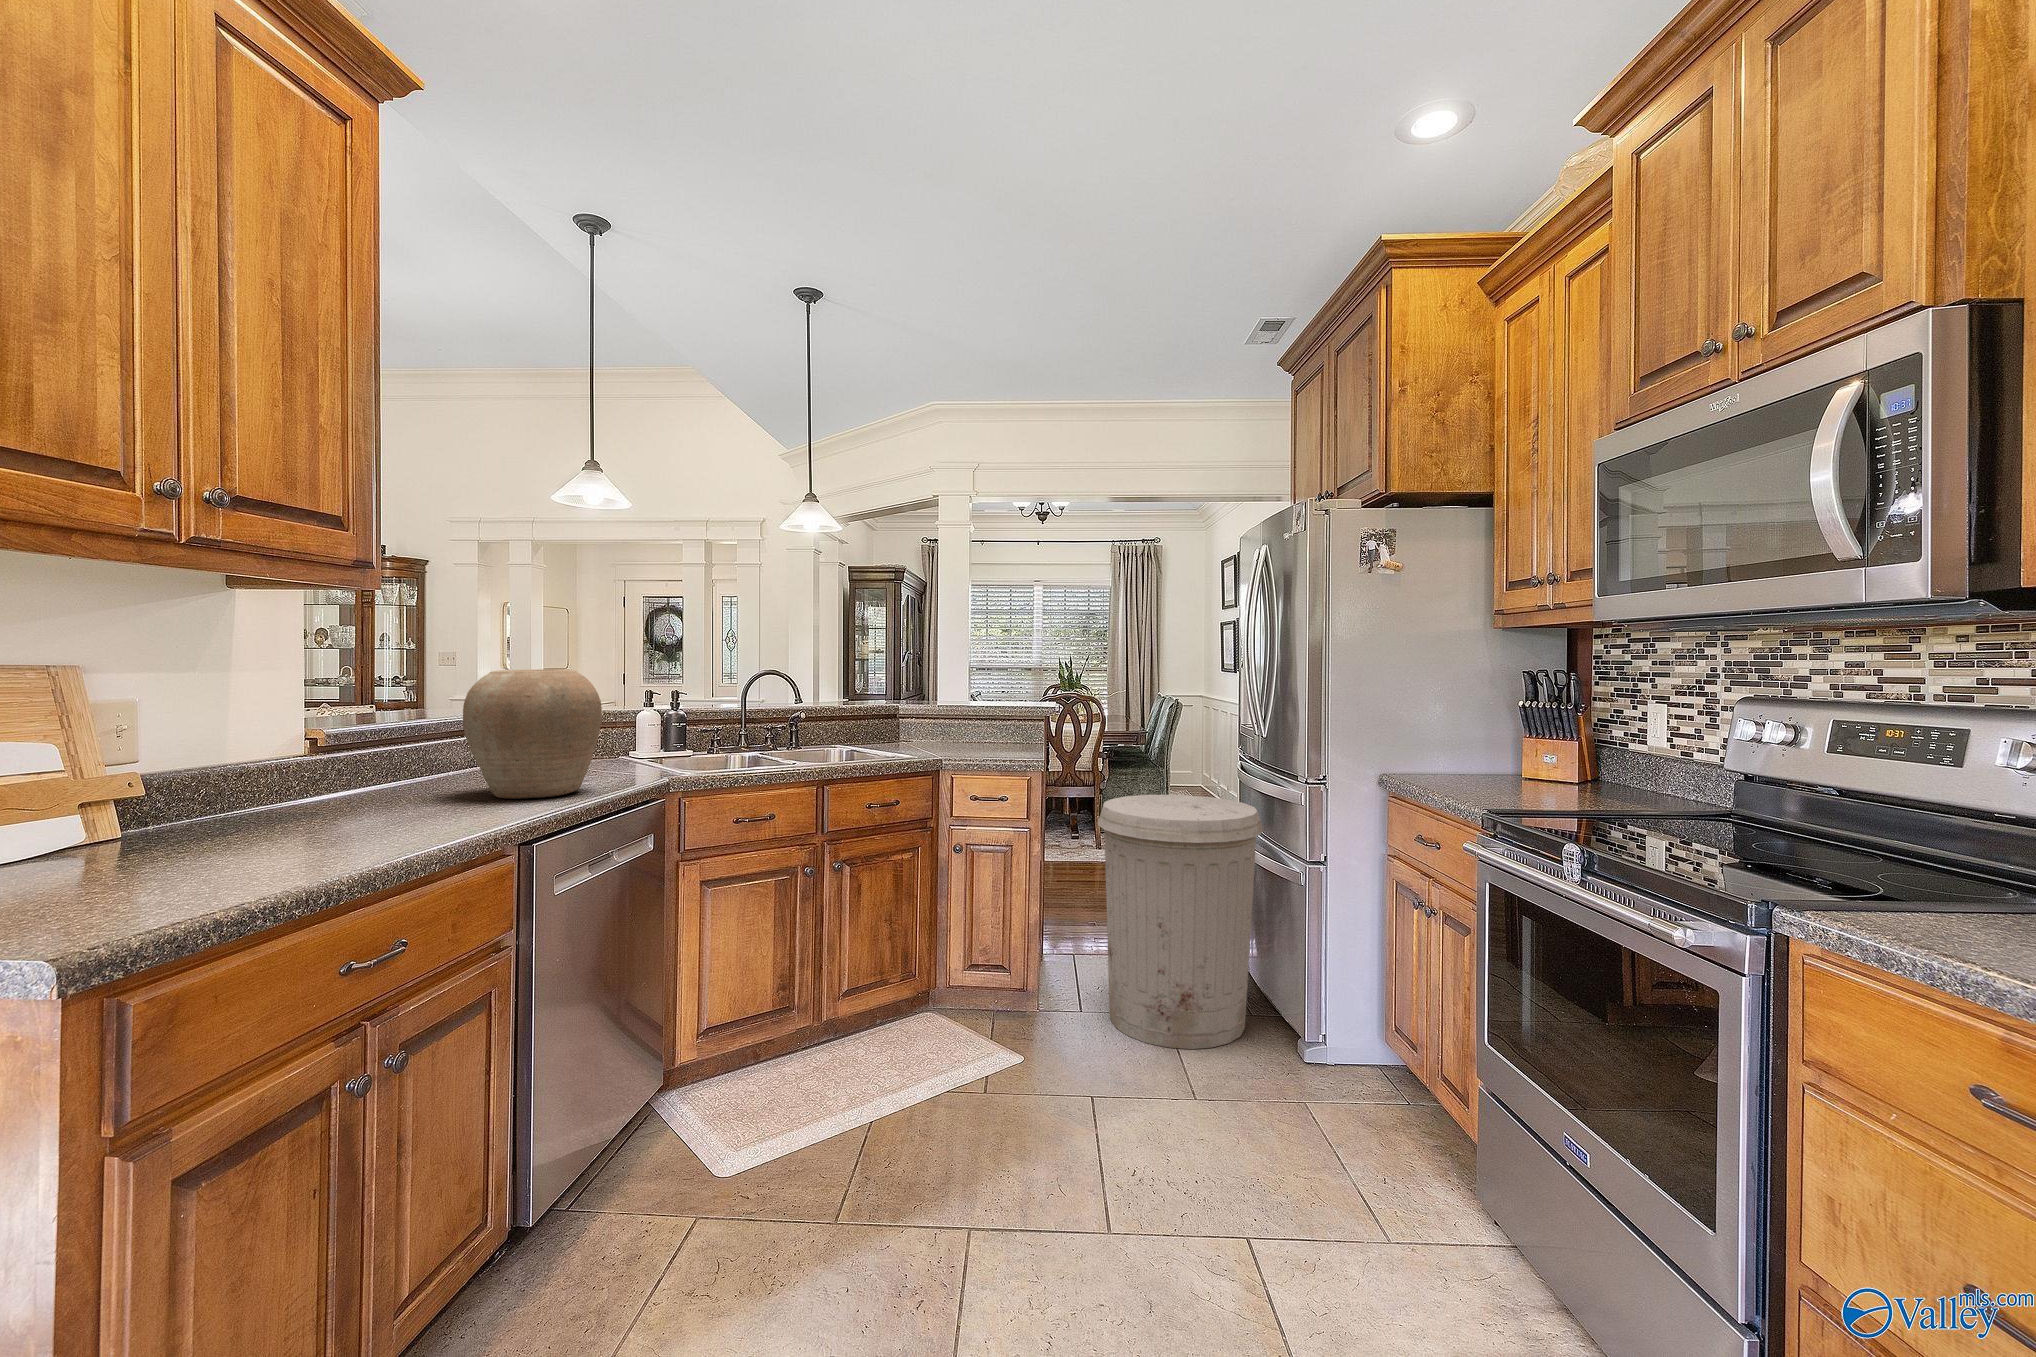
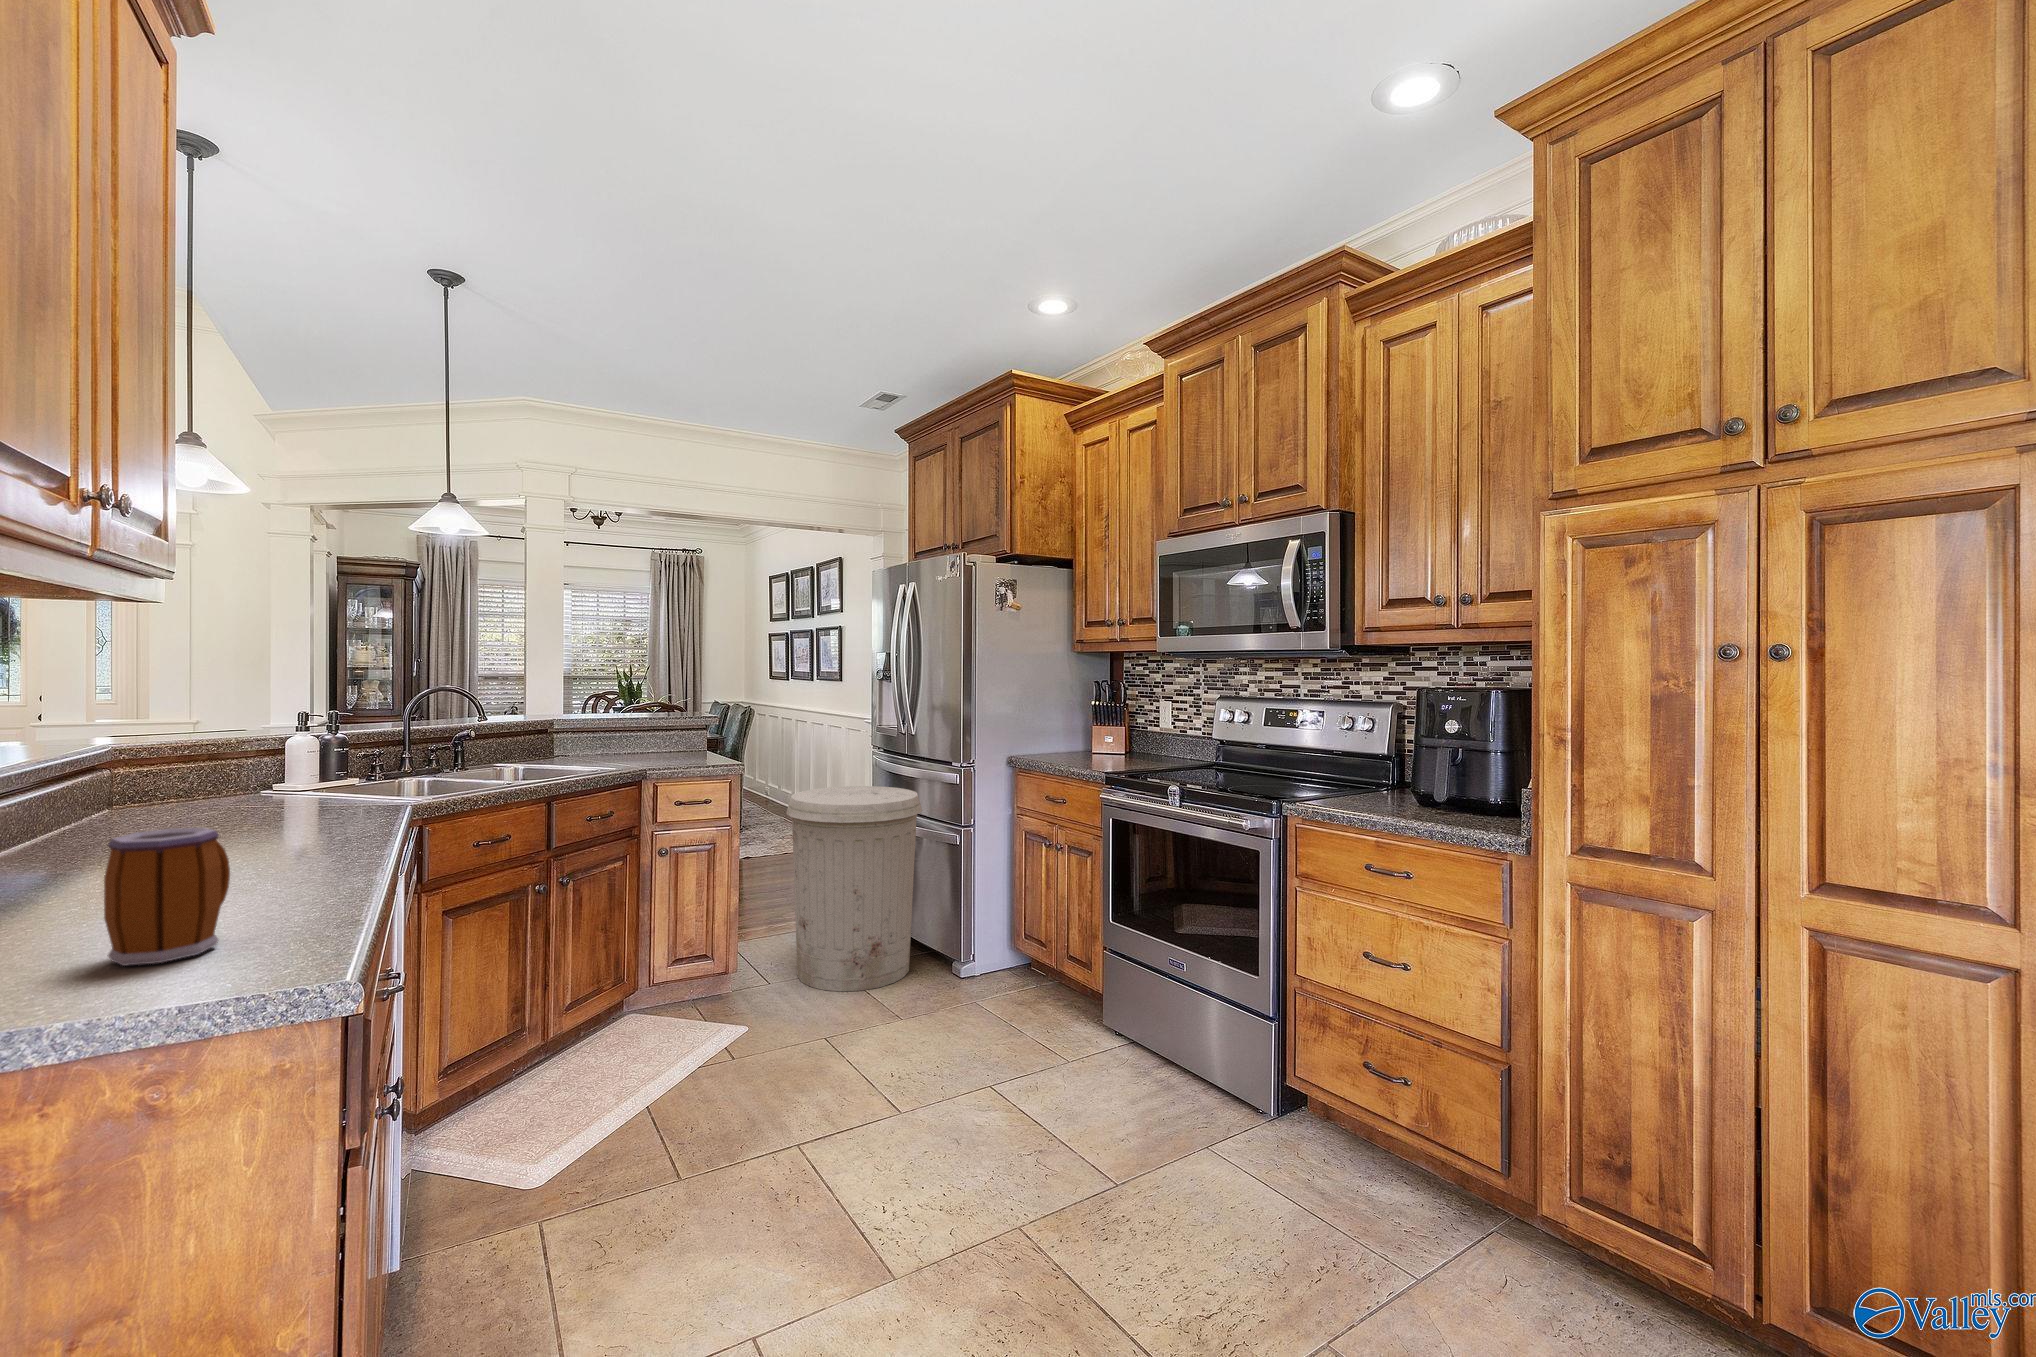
vase: present [463,669,602,799] -> none [187,695,368,842]
mug: none [66,779,202,905] -> present [104,827,230,966]

